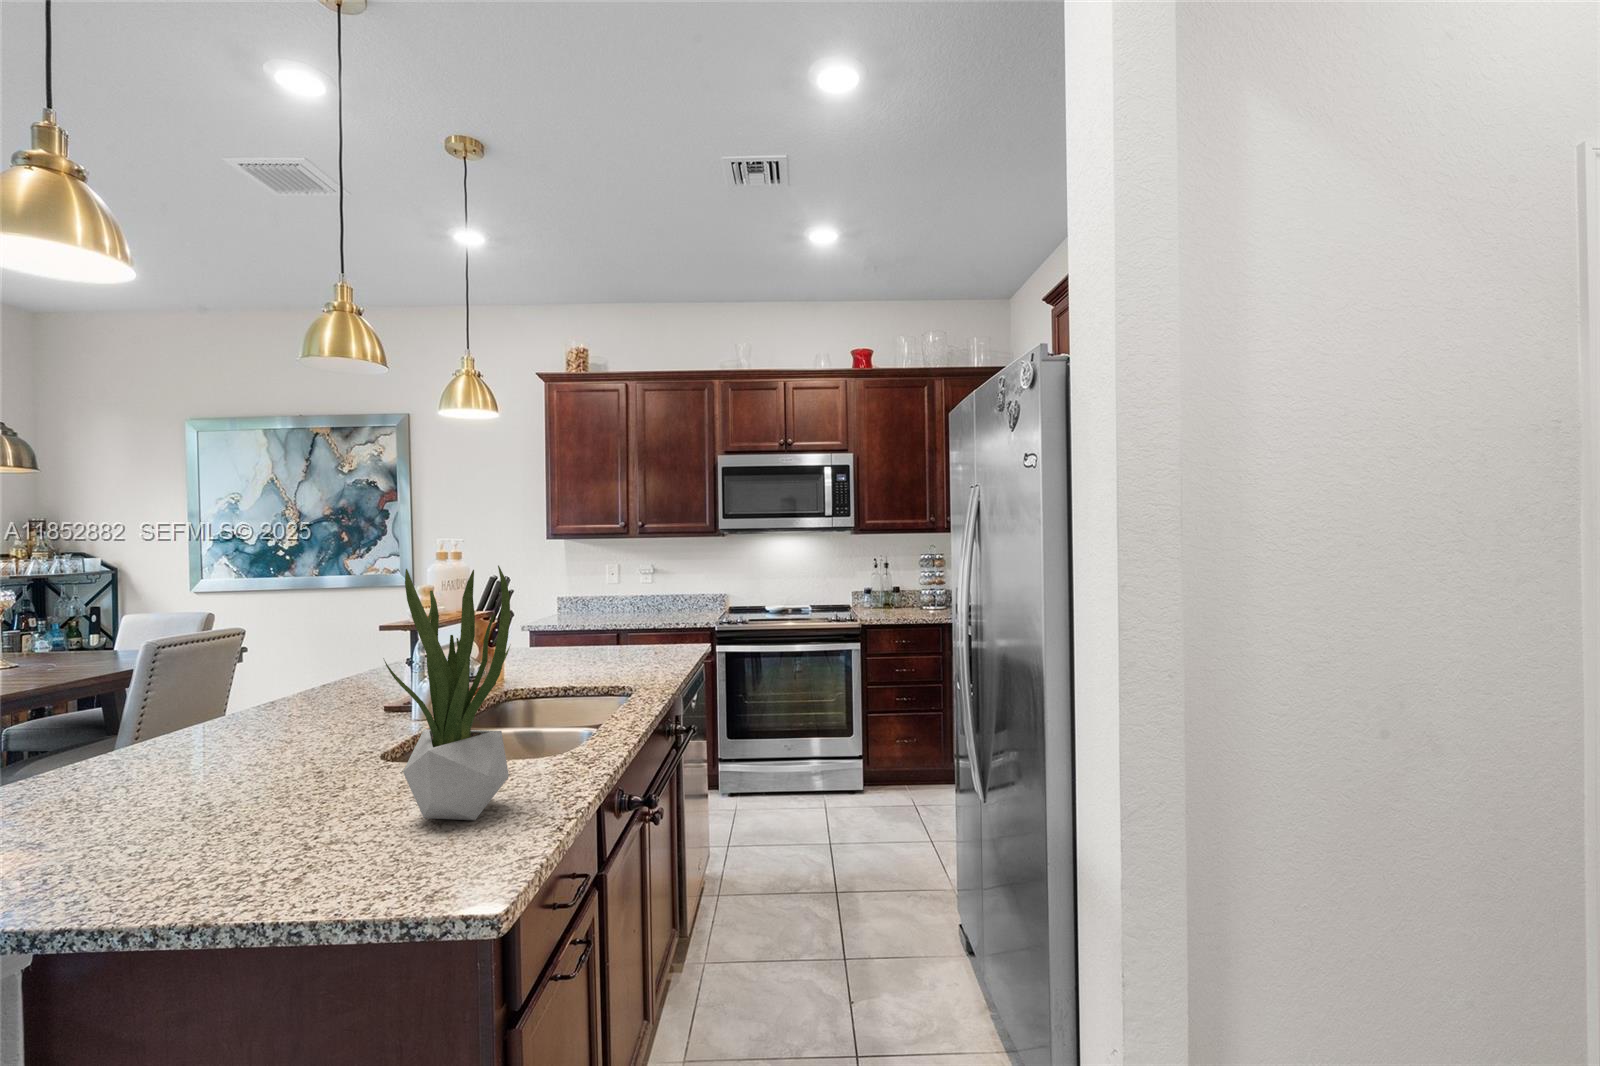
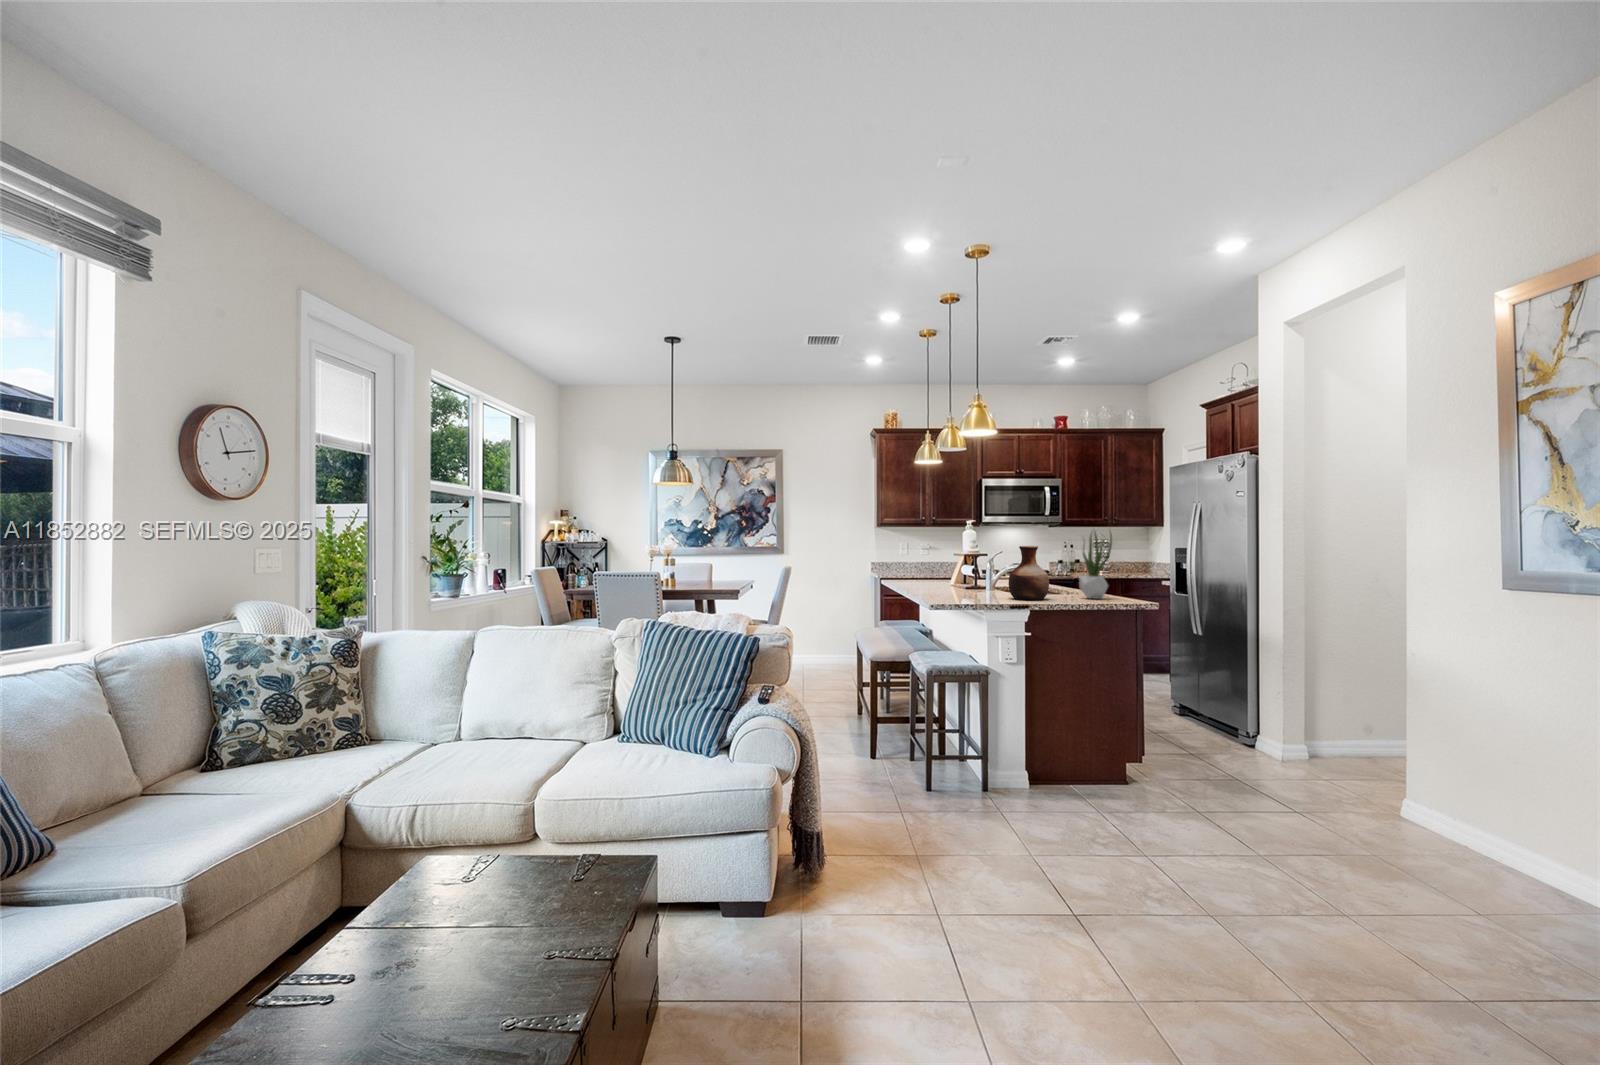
vase: none [134,631,308,842] -> present [1009,546,1049,600]

